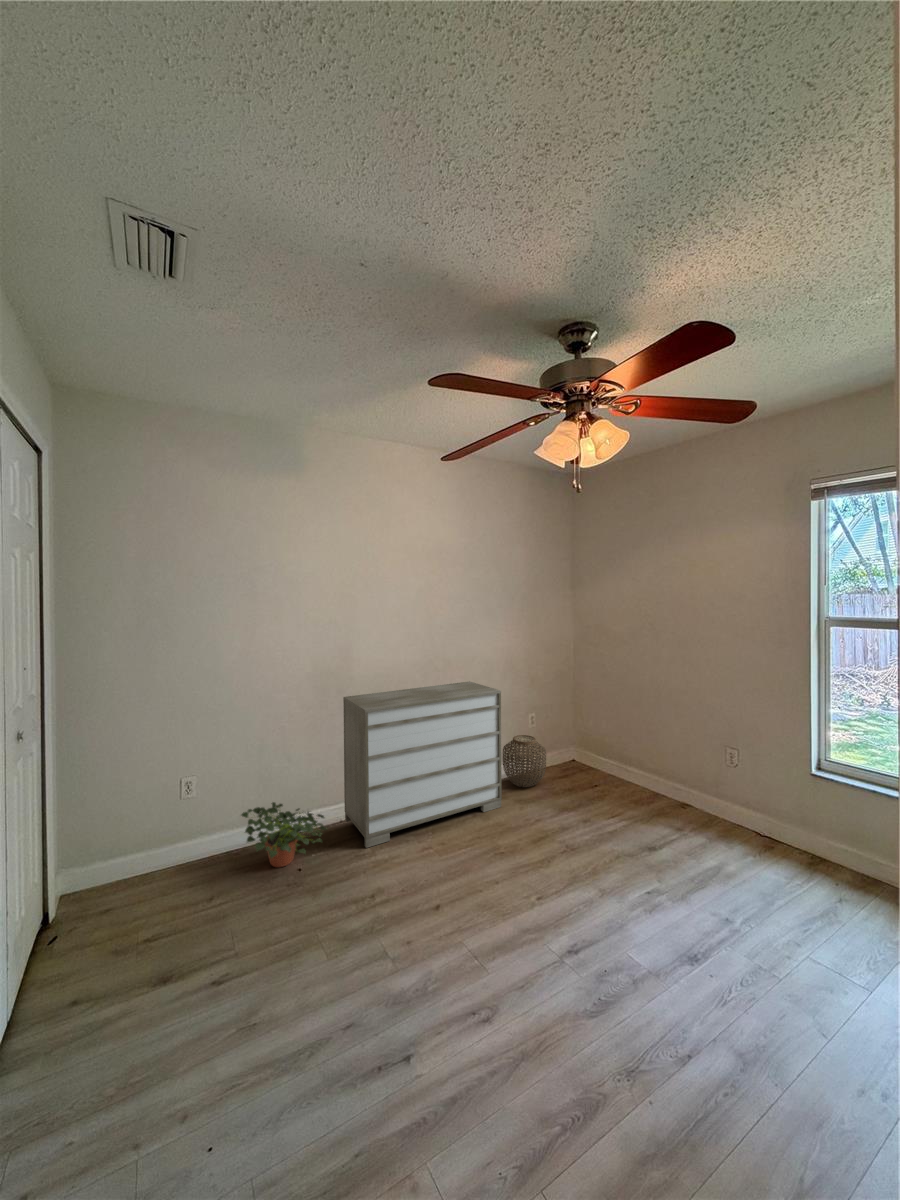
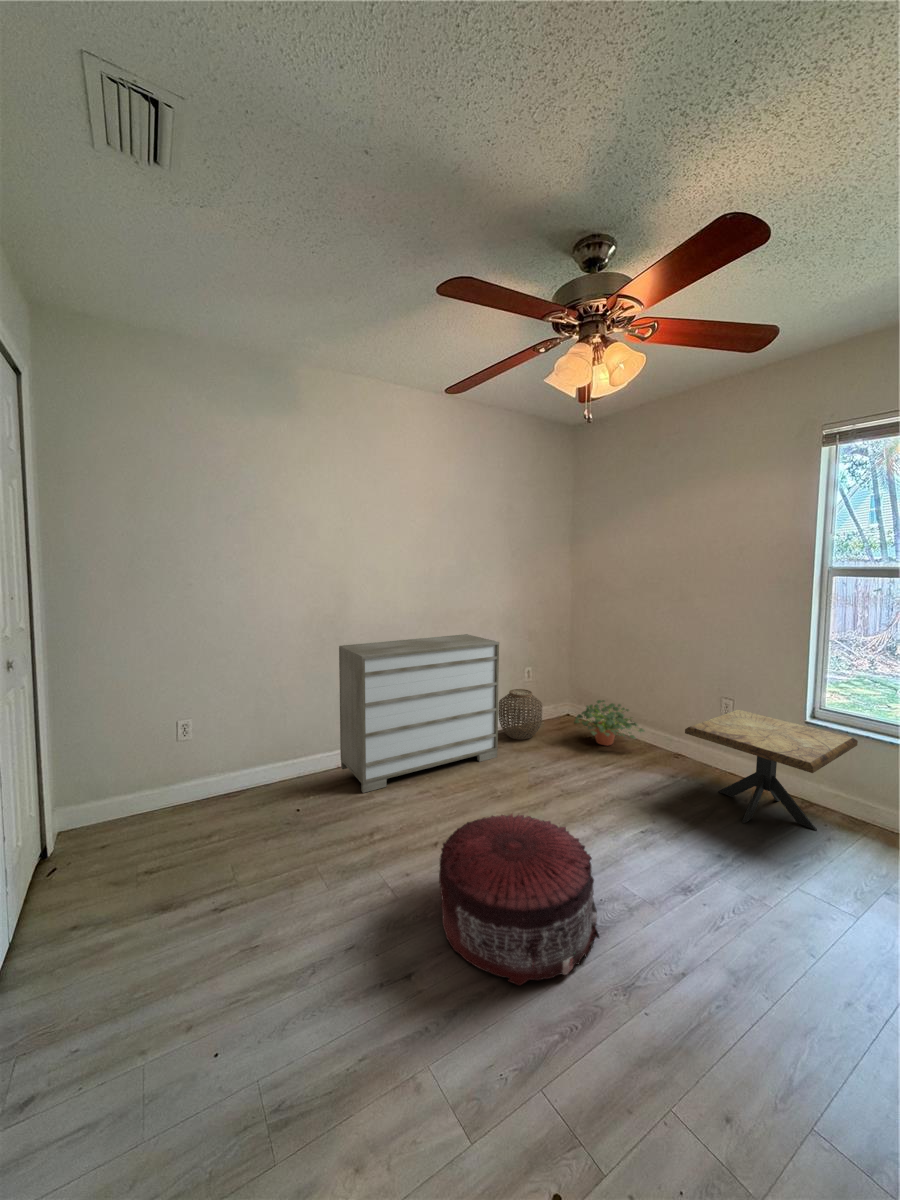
side table: none [688,759,864,889] -> present [685,710,858,830]
potted plant: present [241,802,327,867] -> present [574,700,644,746]
pouf: none [439,876,604,1072] -> present [439,814,599,986]

